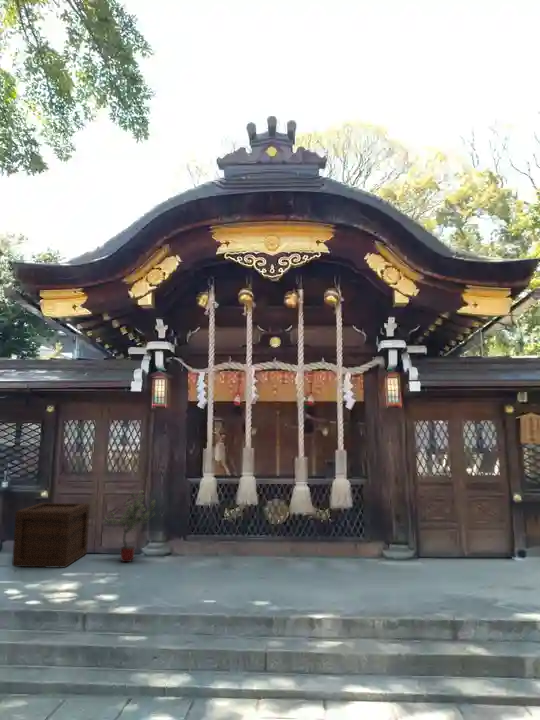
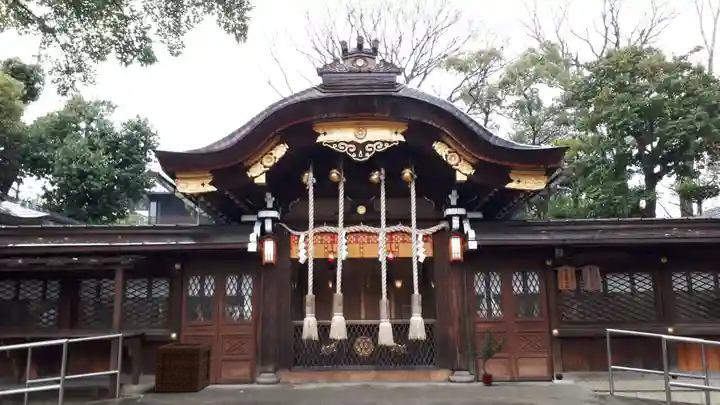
potted tree: present [104,491,155,562] -> present [465,328,508,386]

